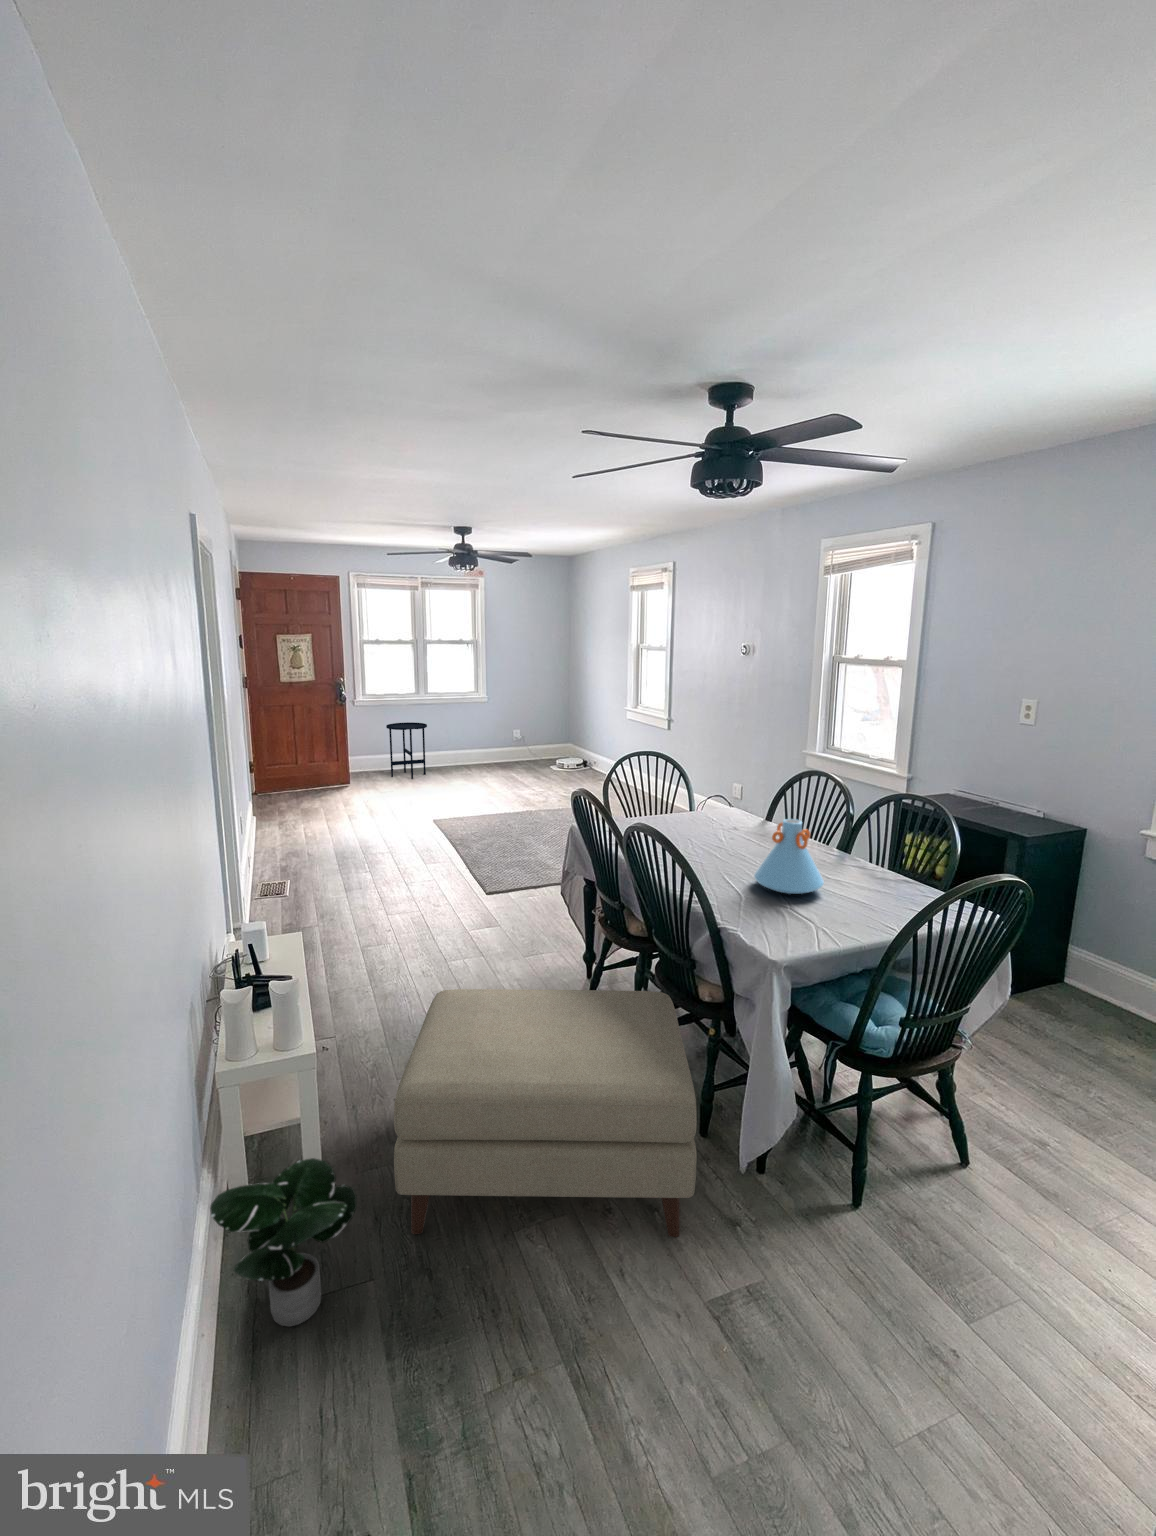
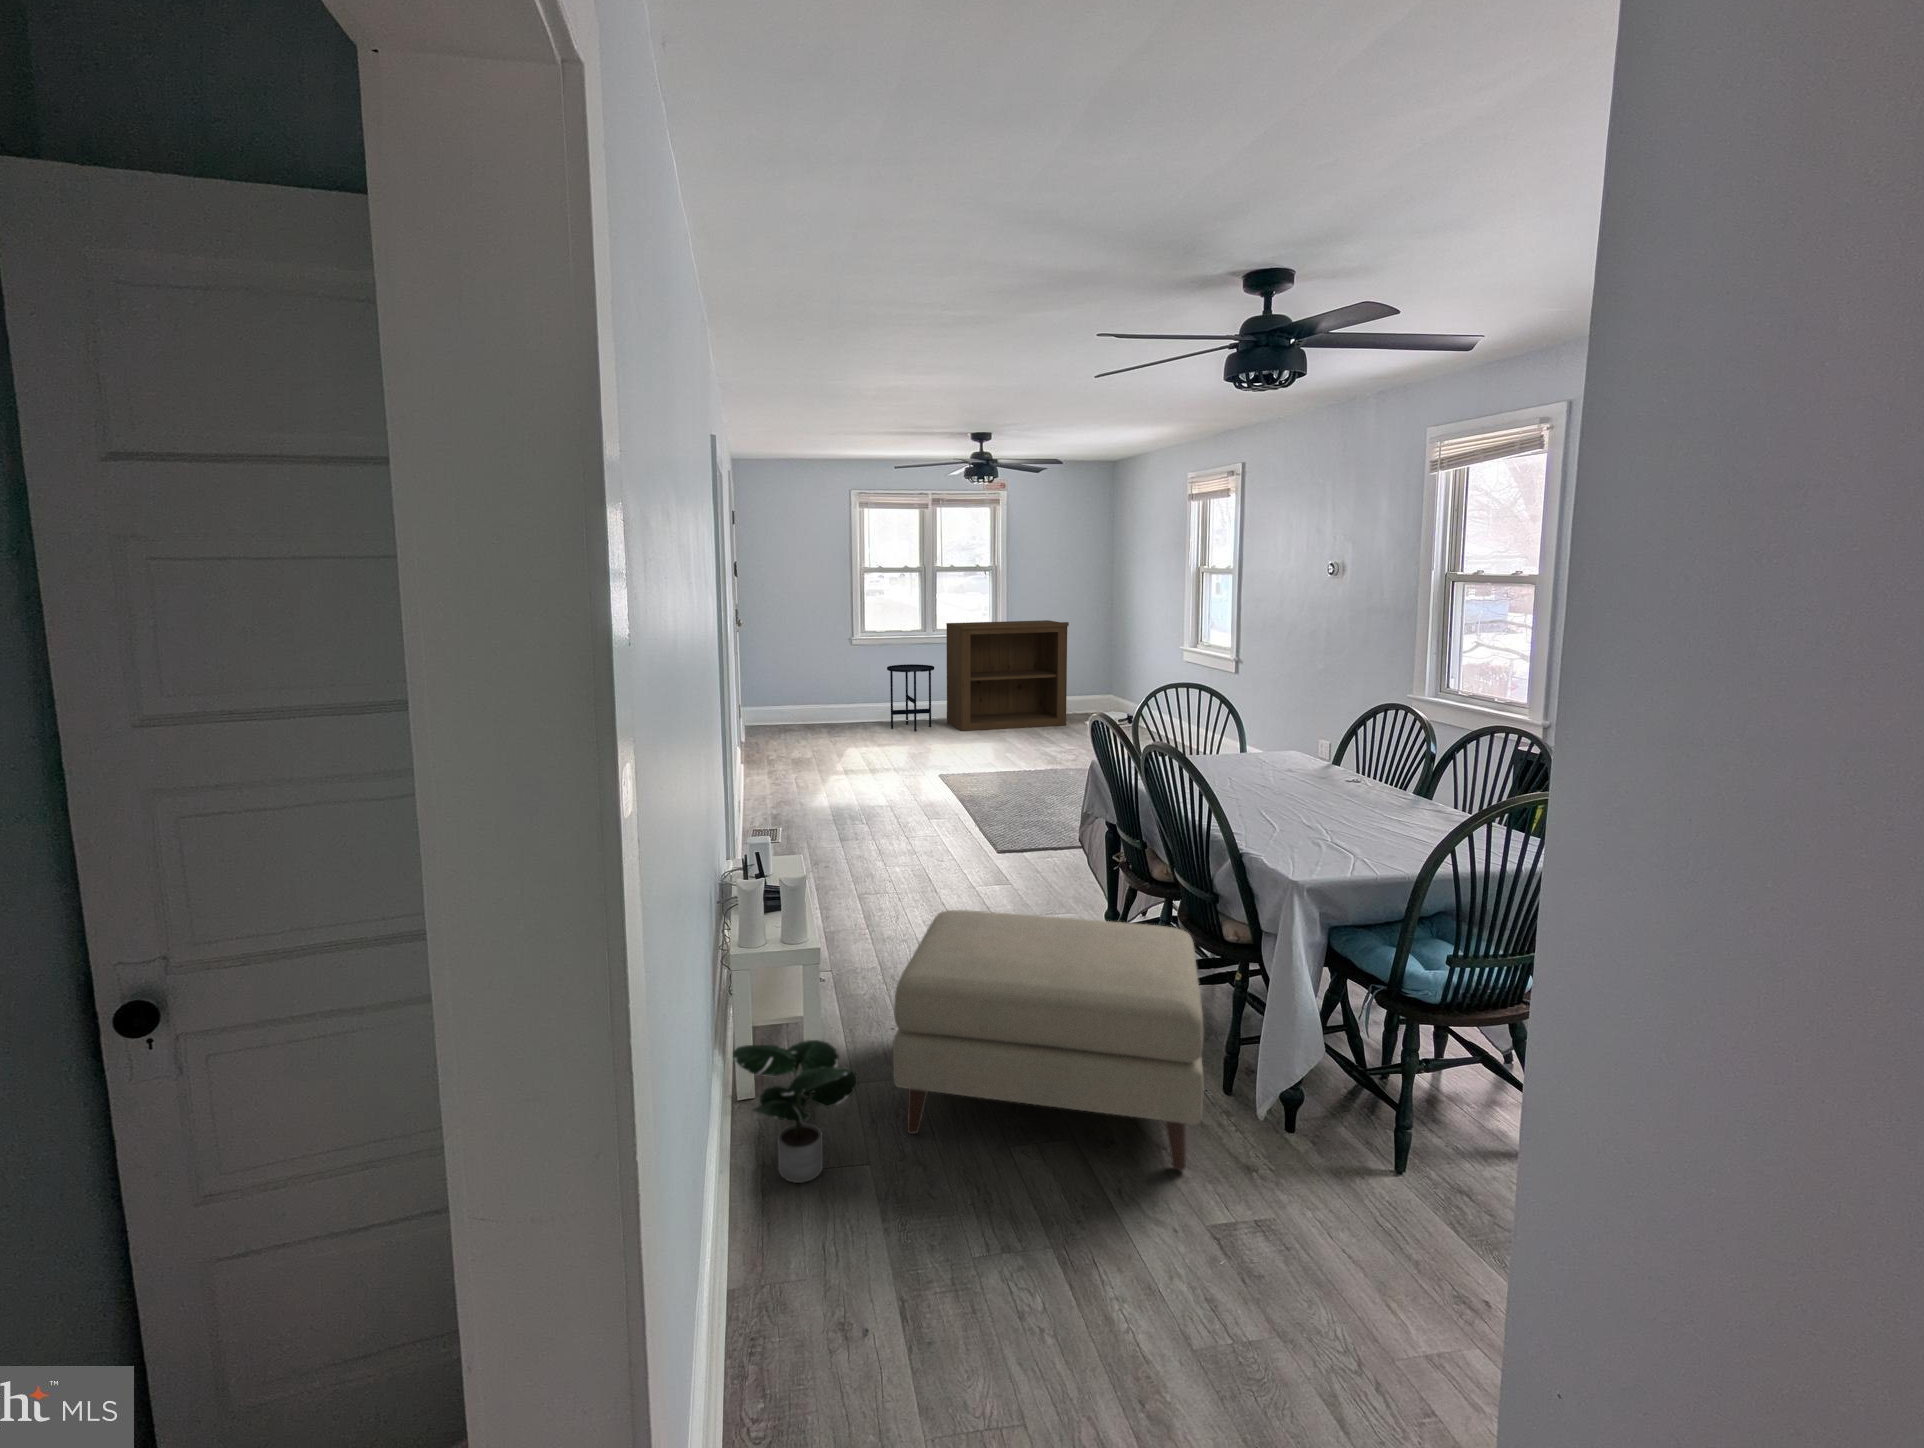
bookshelf: none [436,685,537,777] -> present [946,620,1069,731]
vase: present [754,819,824,894] -> none [1294,745,1378,829]

